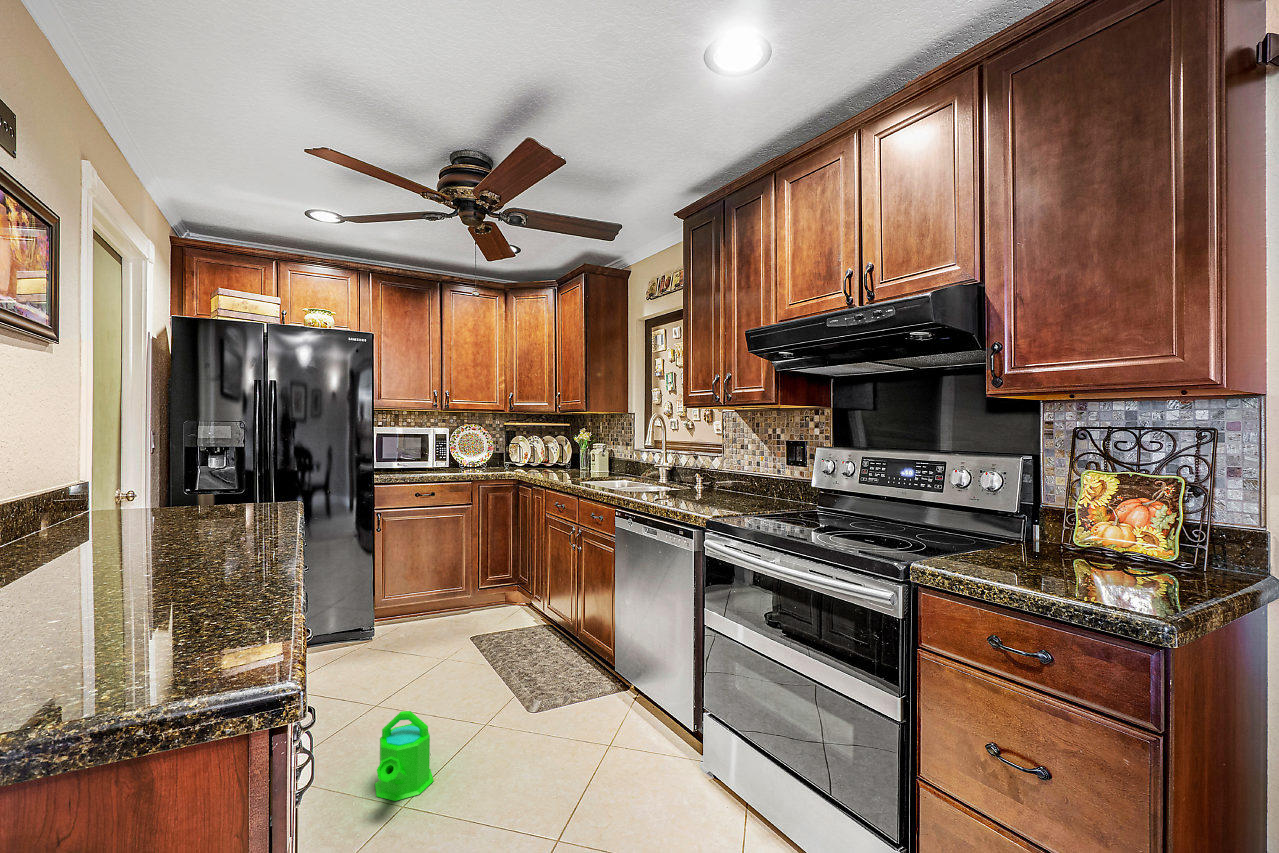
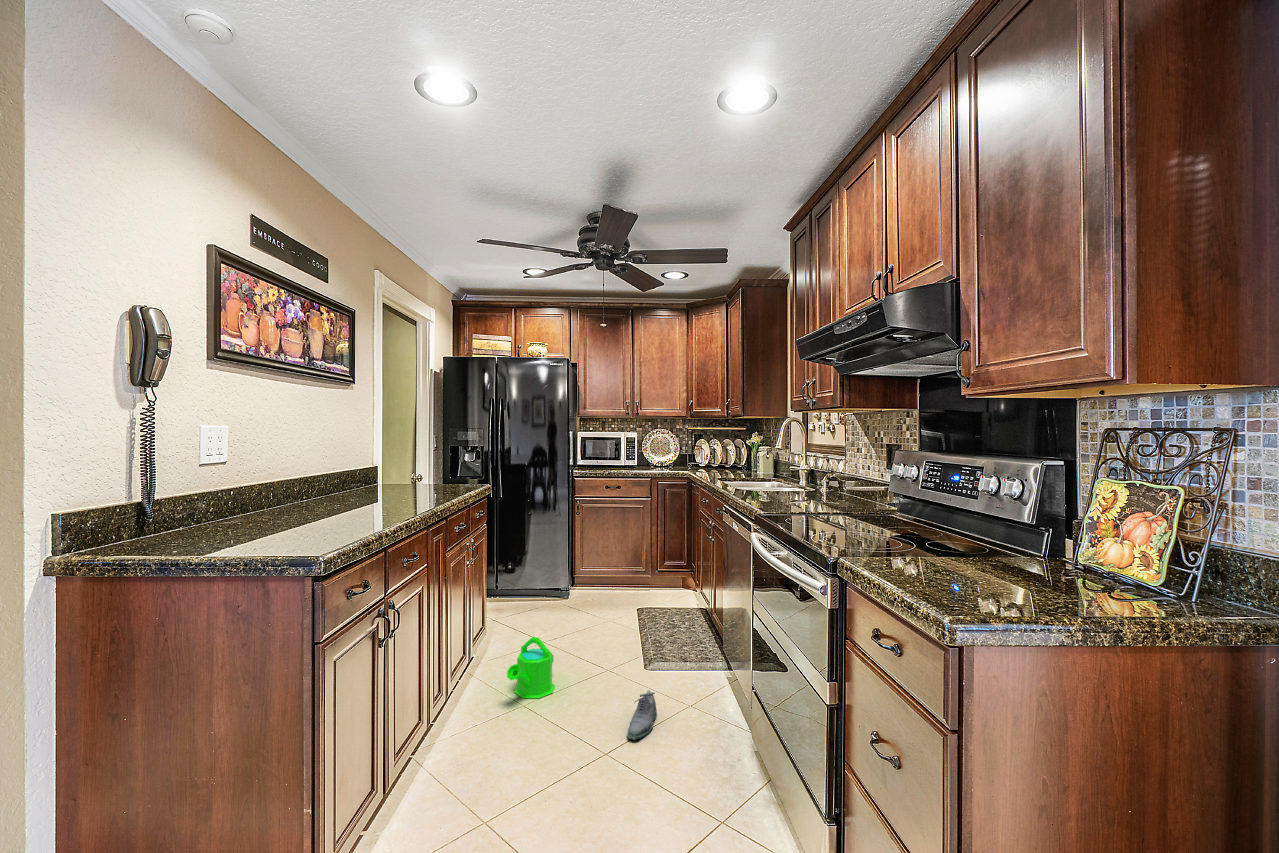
shoe: none [564,744,591,814] -> present [627,690,657,740]

